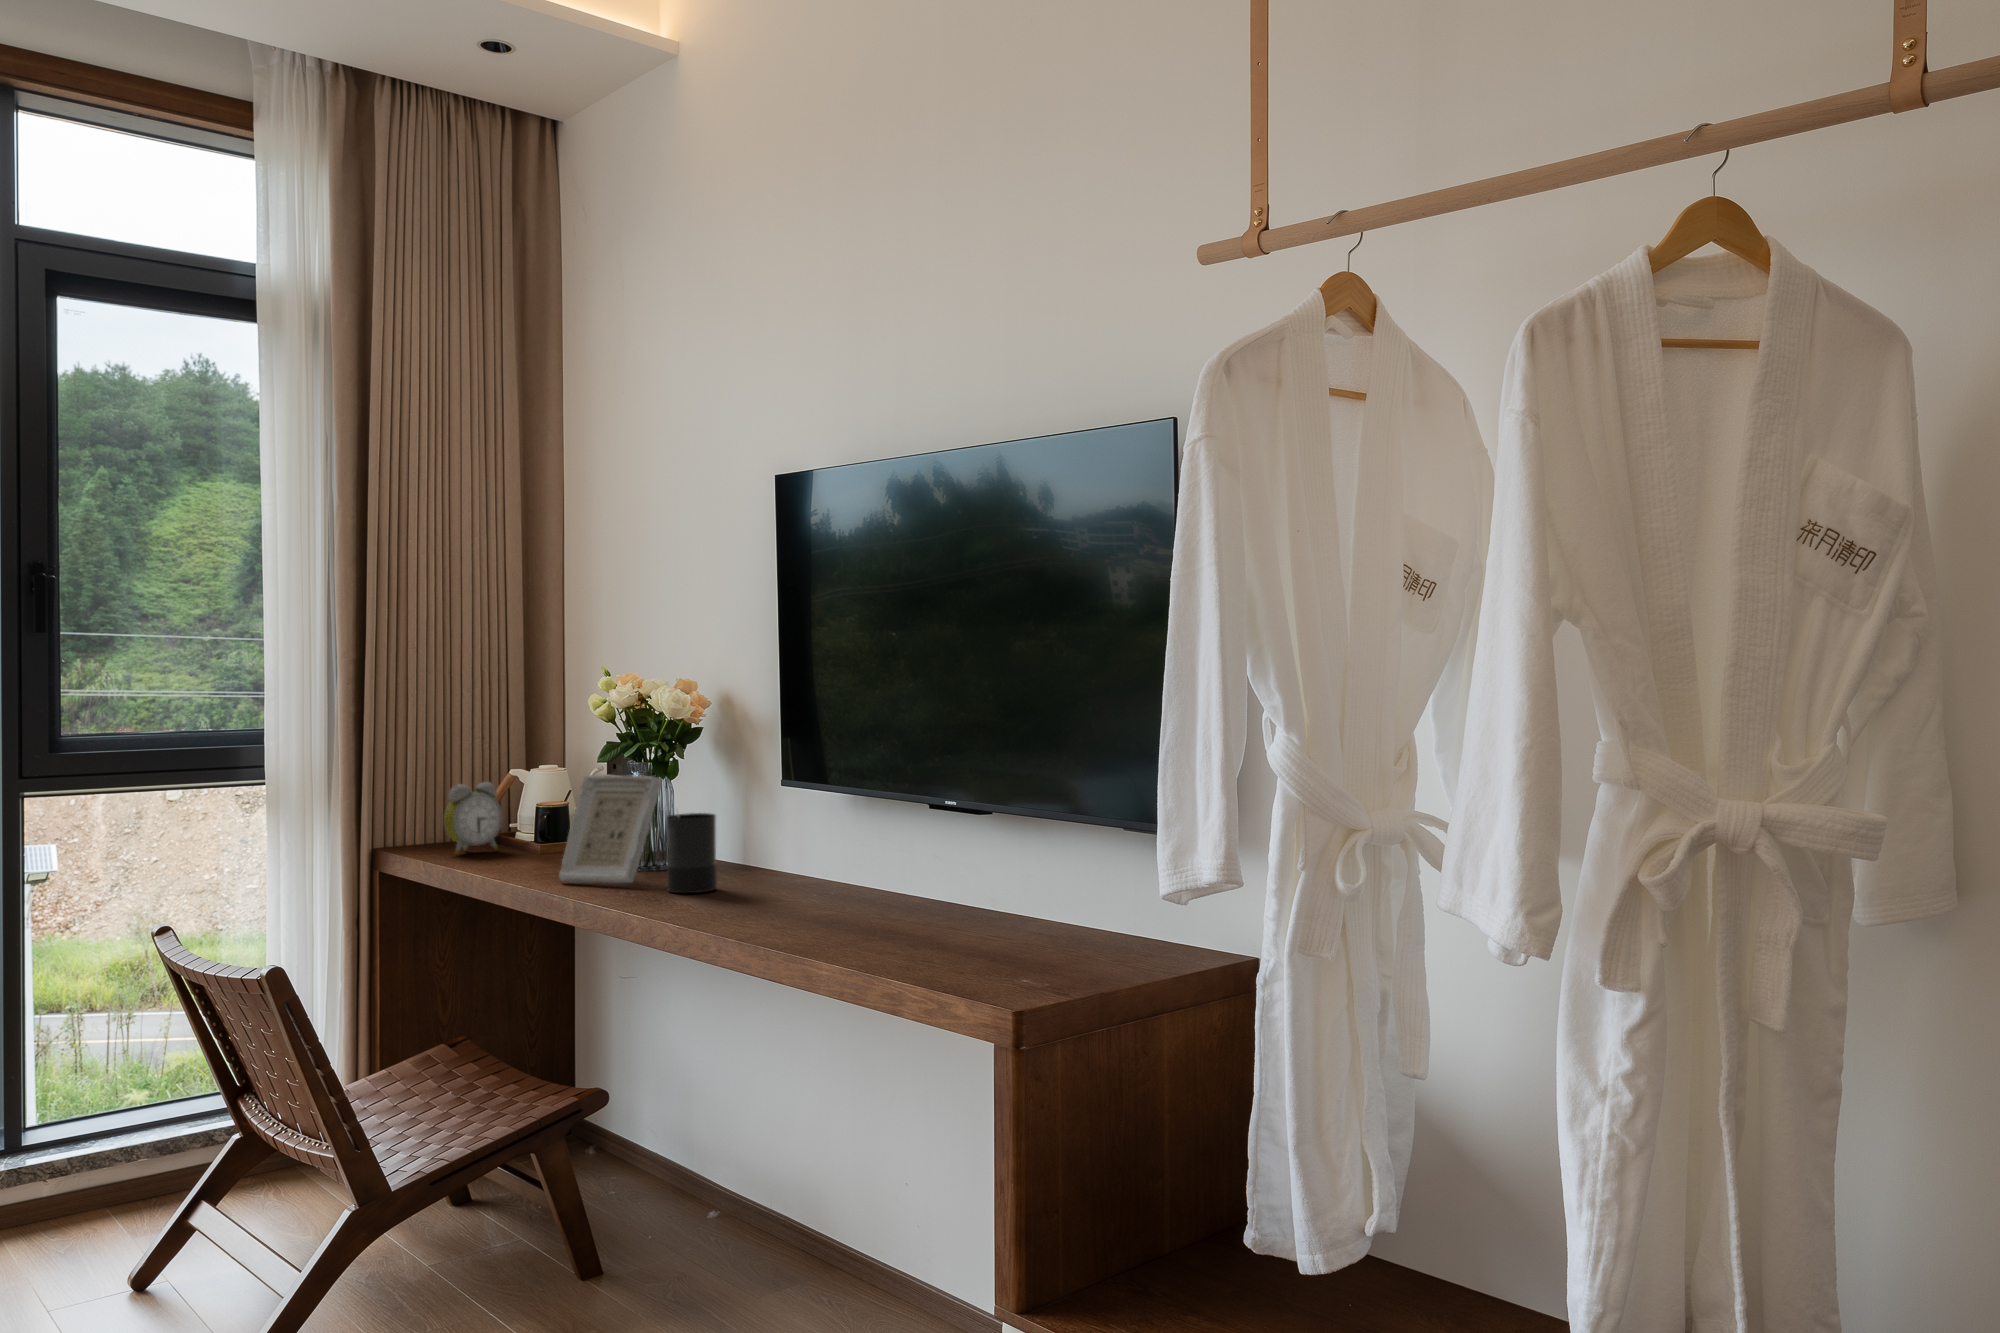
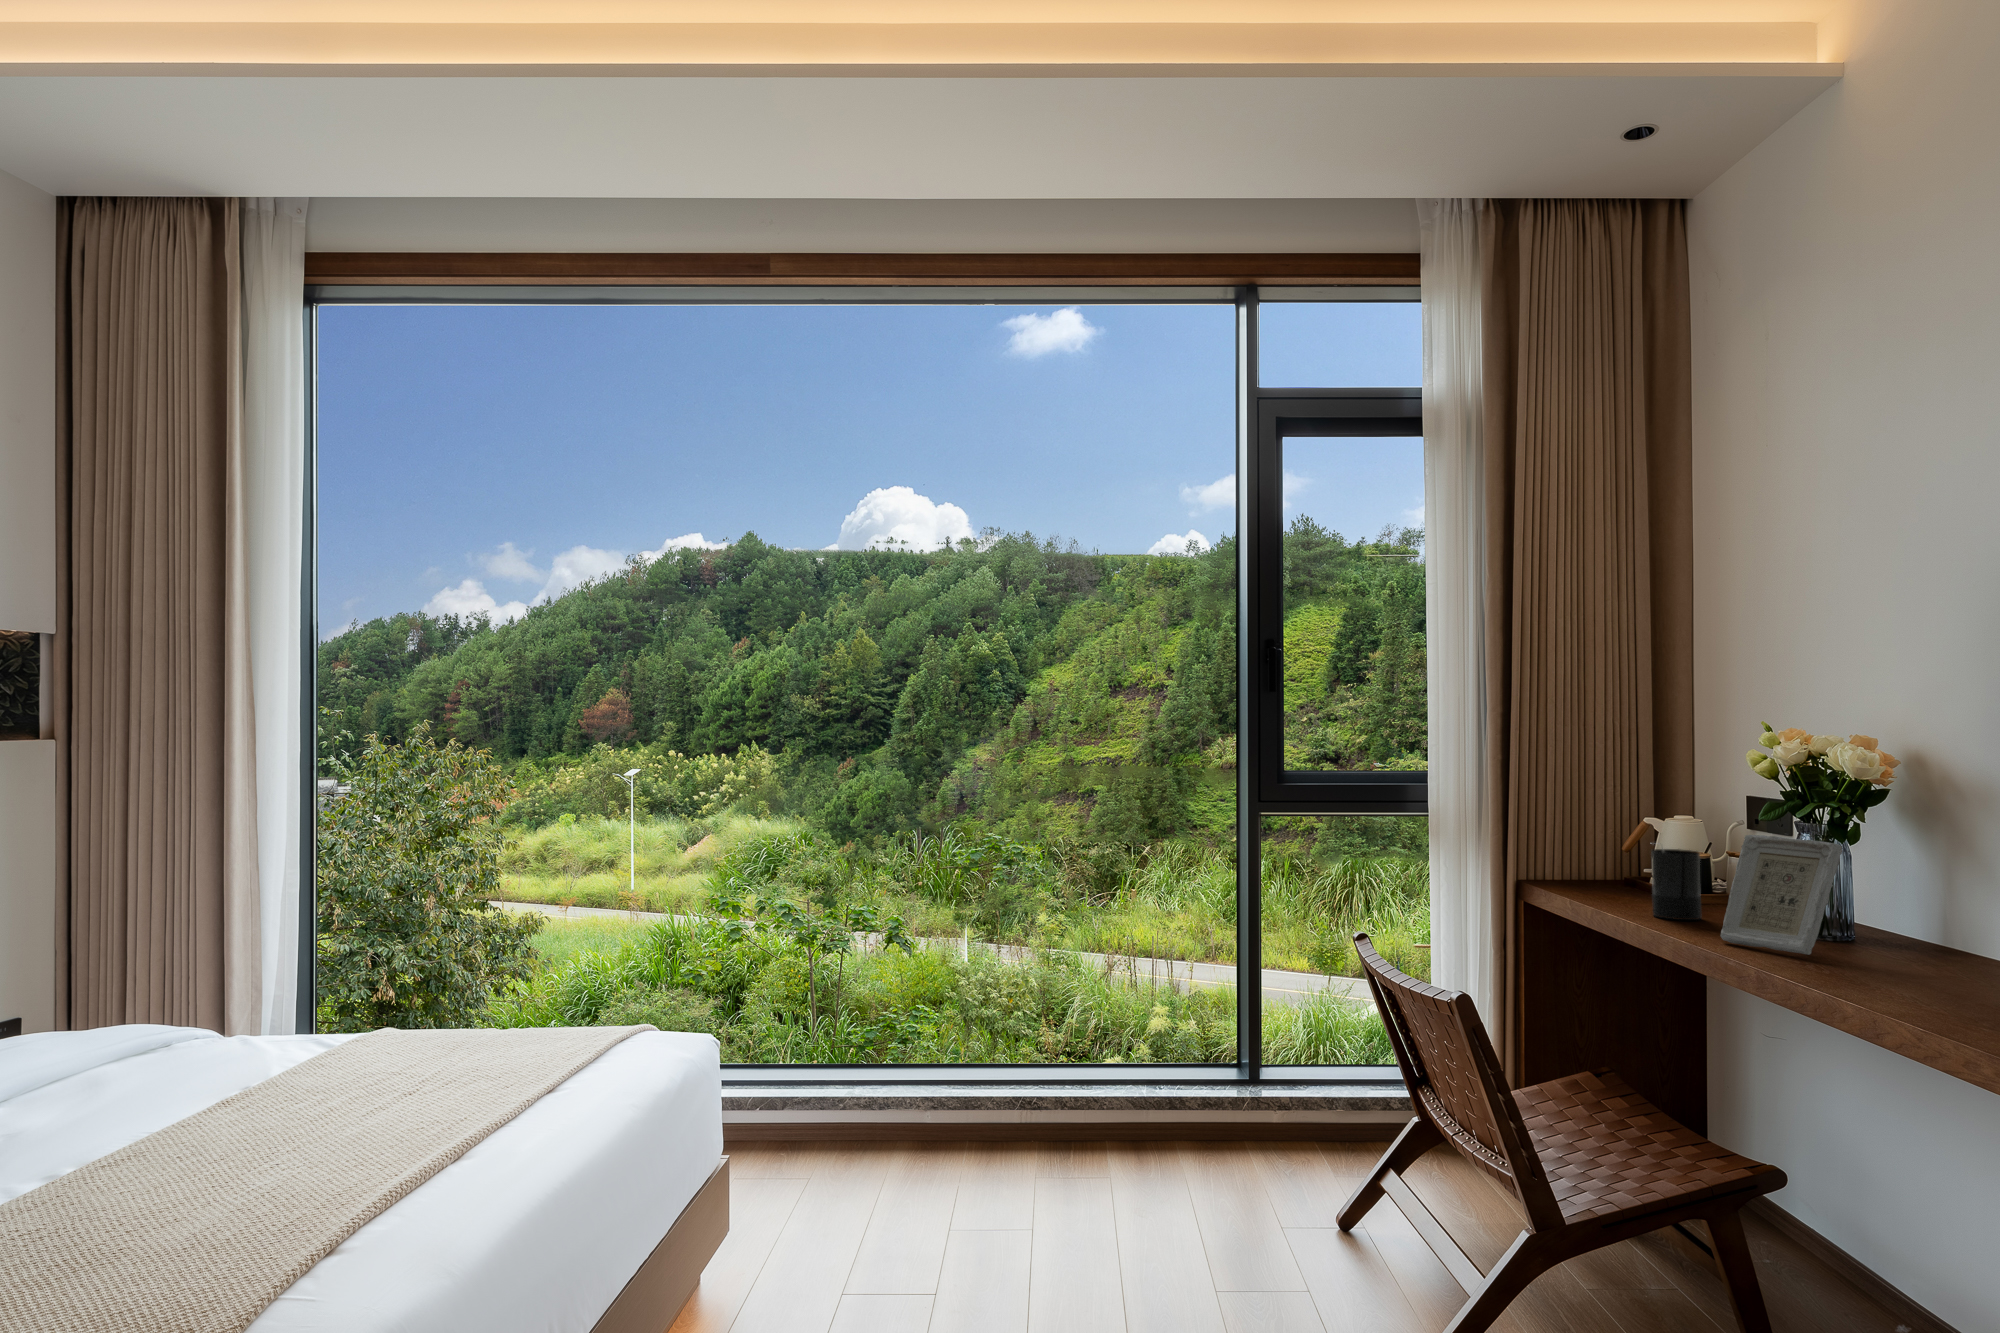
alarm clock: present [444,782,503,854] -> none [1588,830,1647,896]
candle: present [667,813,717,893] -> present [1651,848,1702,920]

